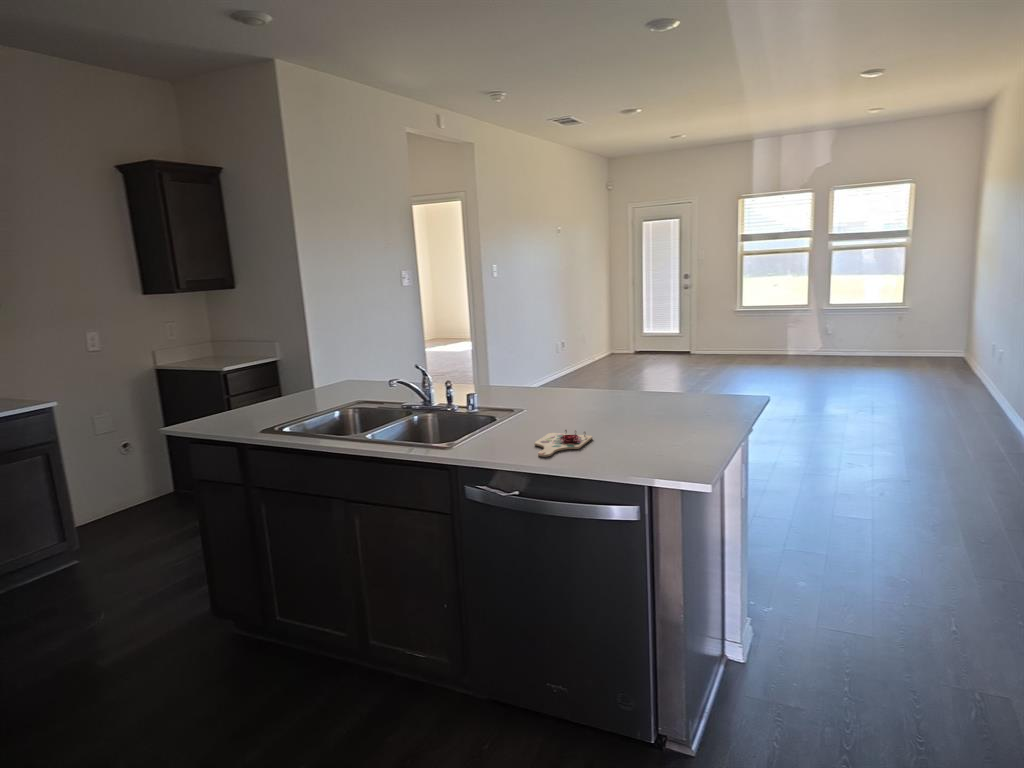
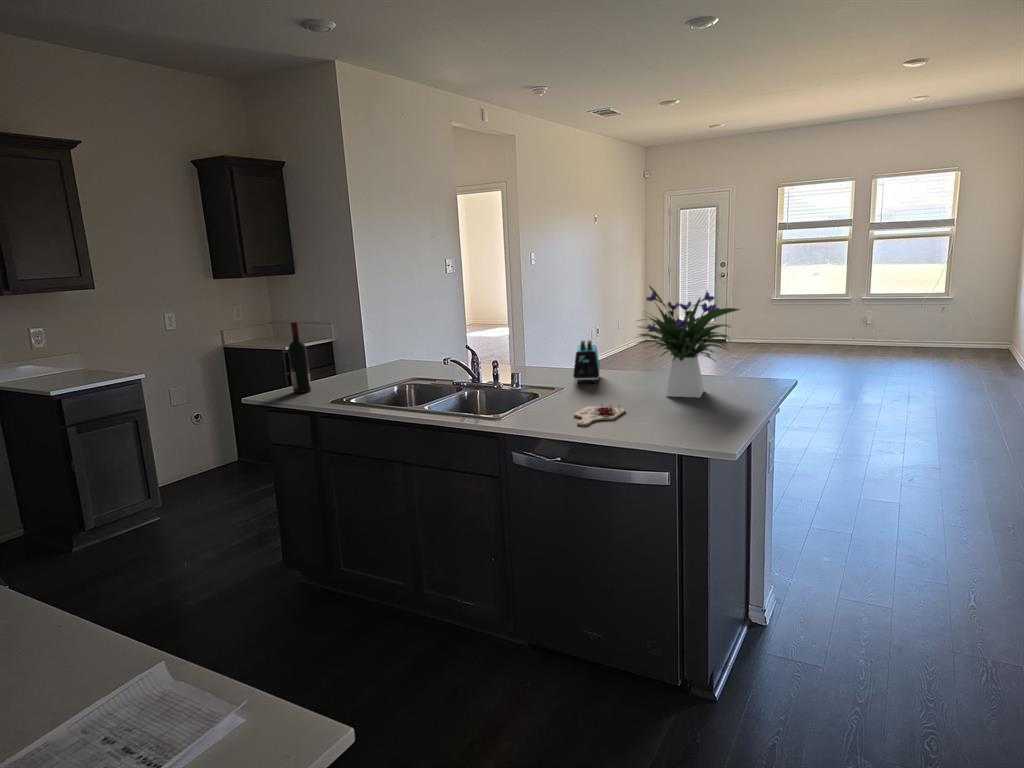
flower arrangement: none [600,297,717,421] -> present [638,286,740,398]
wine bottle: none [214,341,241,421] -> present [288,322,311,393]
toaster: none [534,358,563,406] -> present [573,340,600,384]

